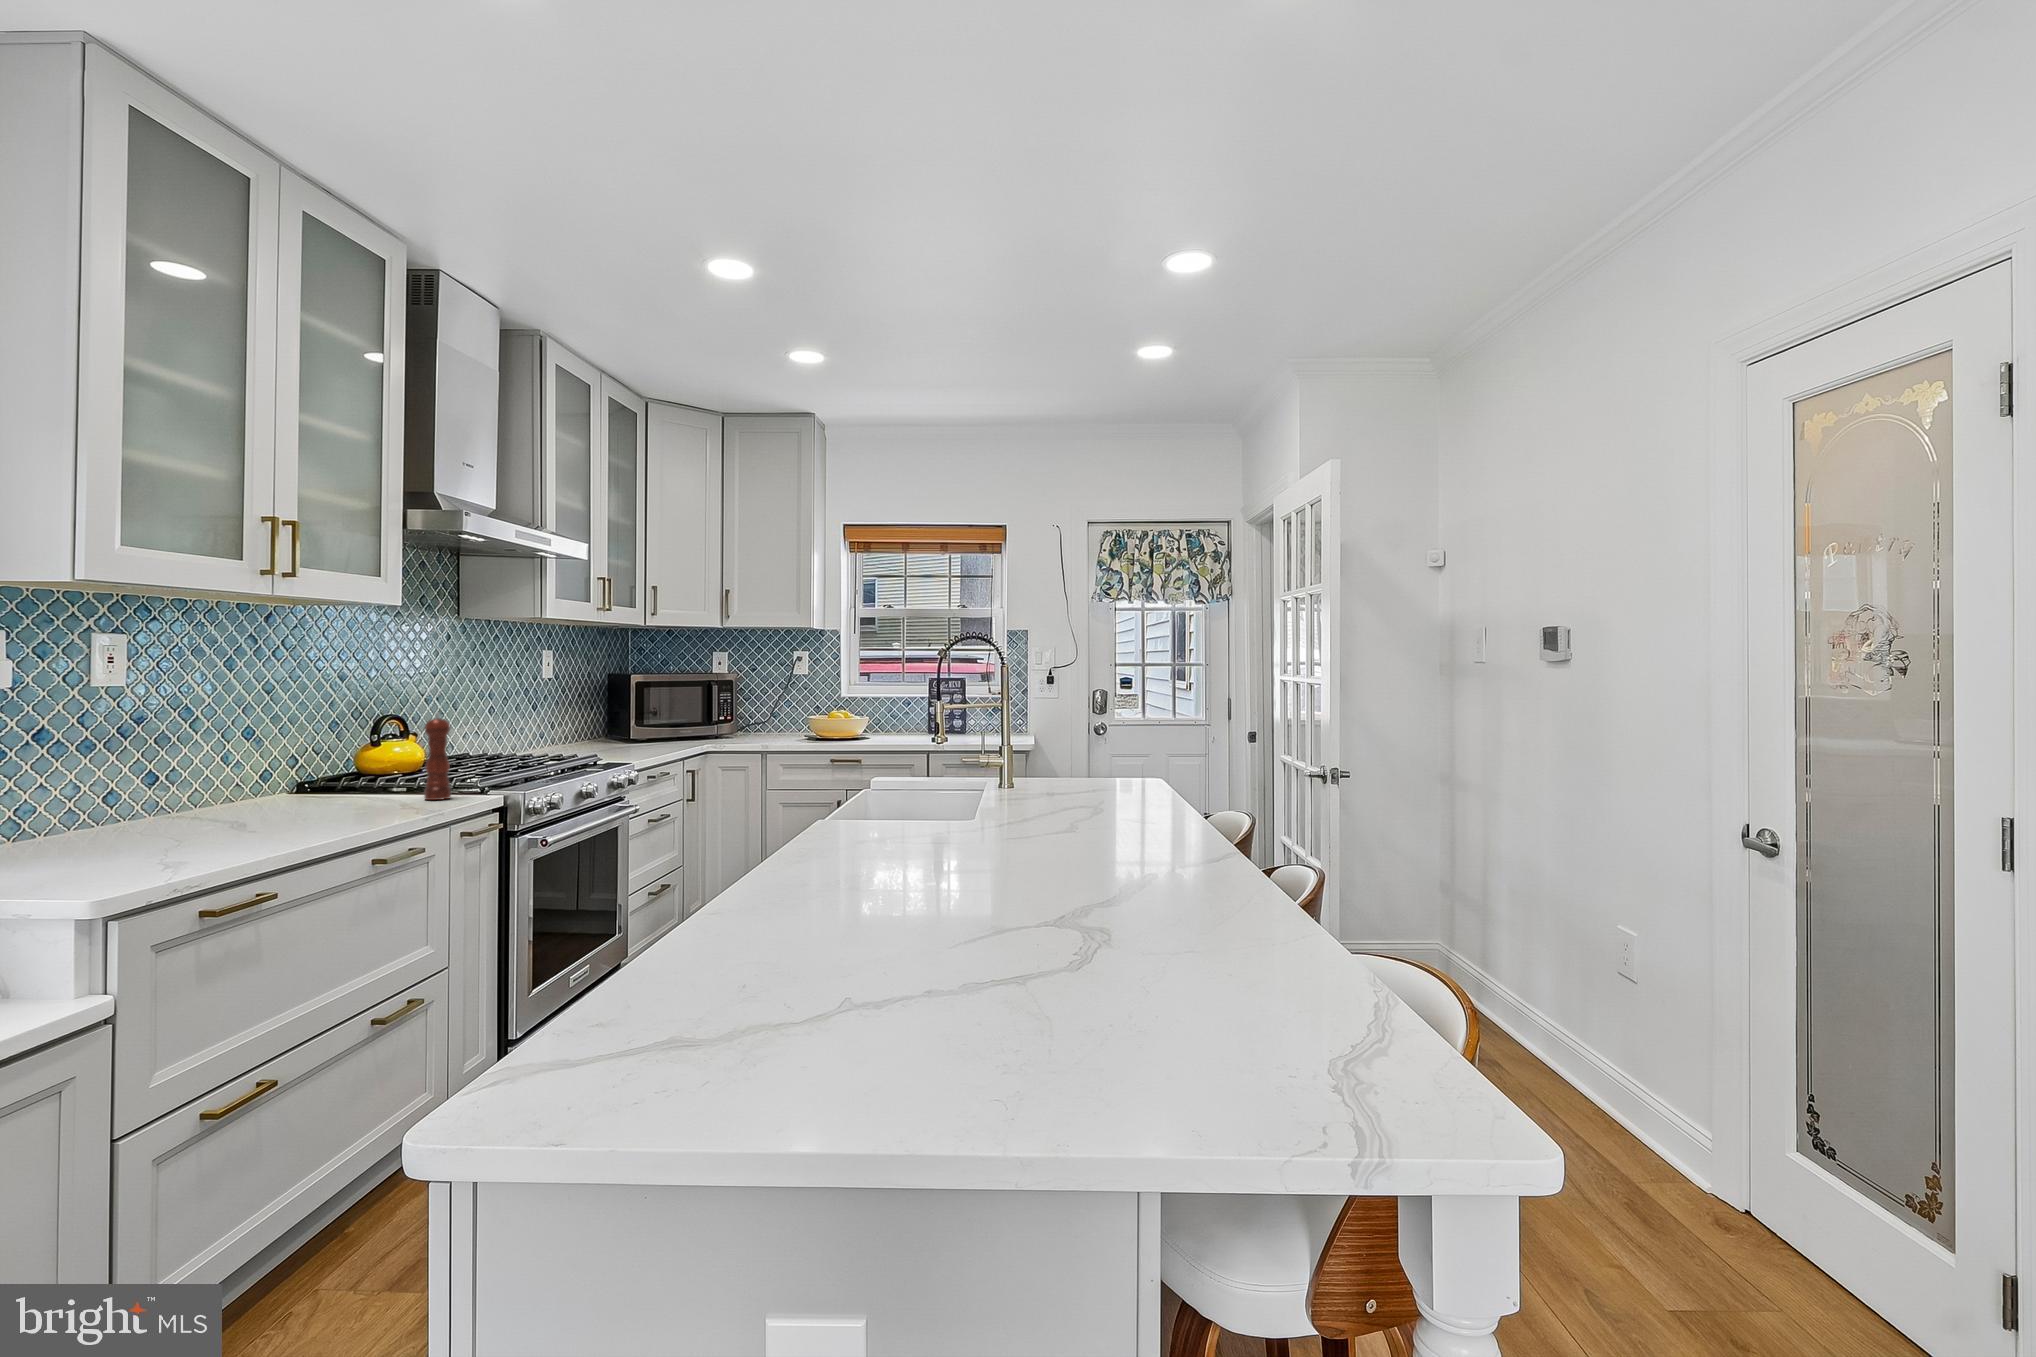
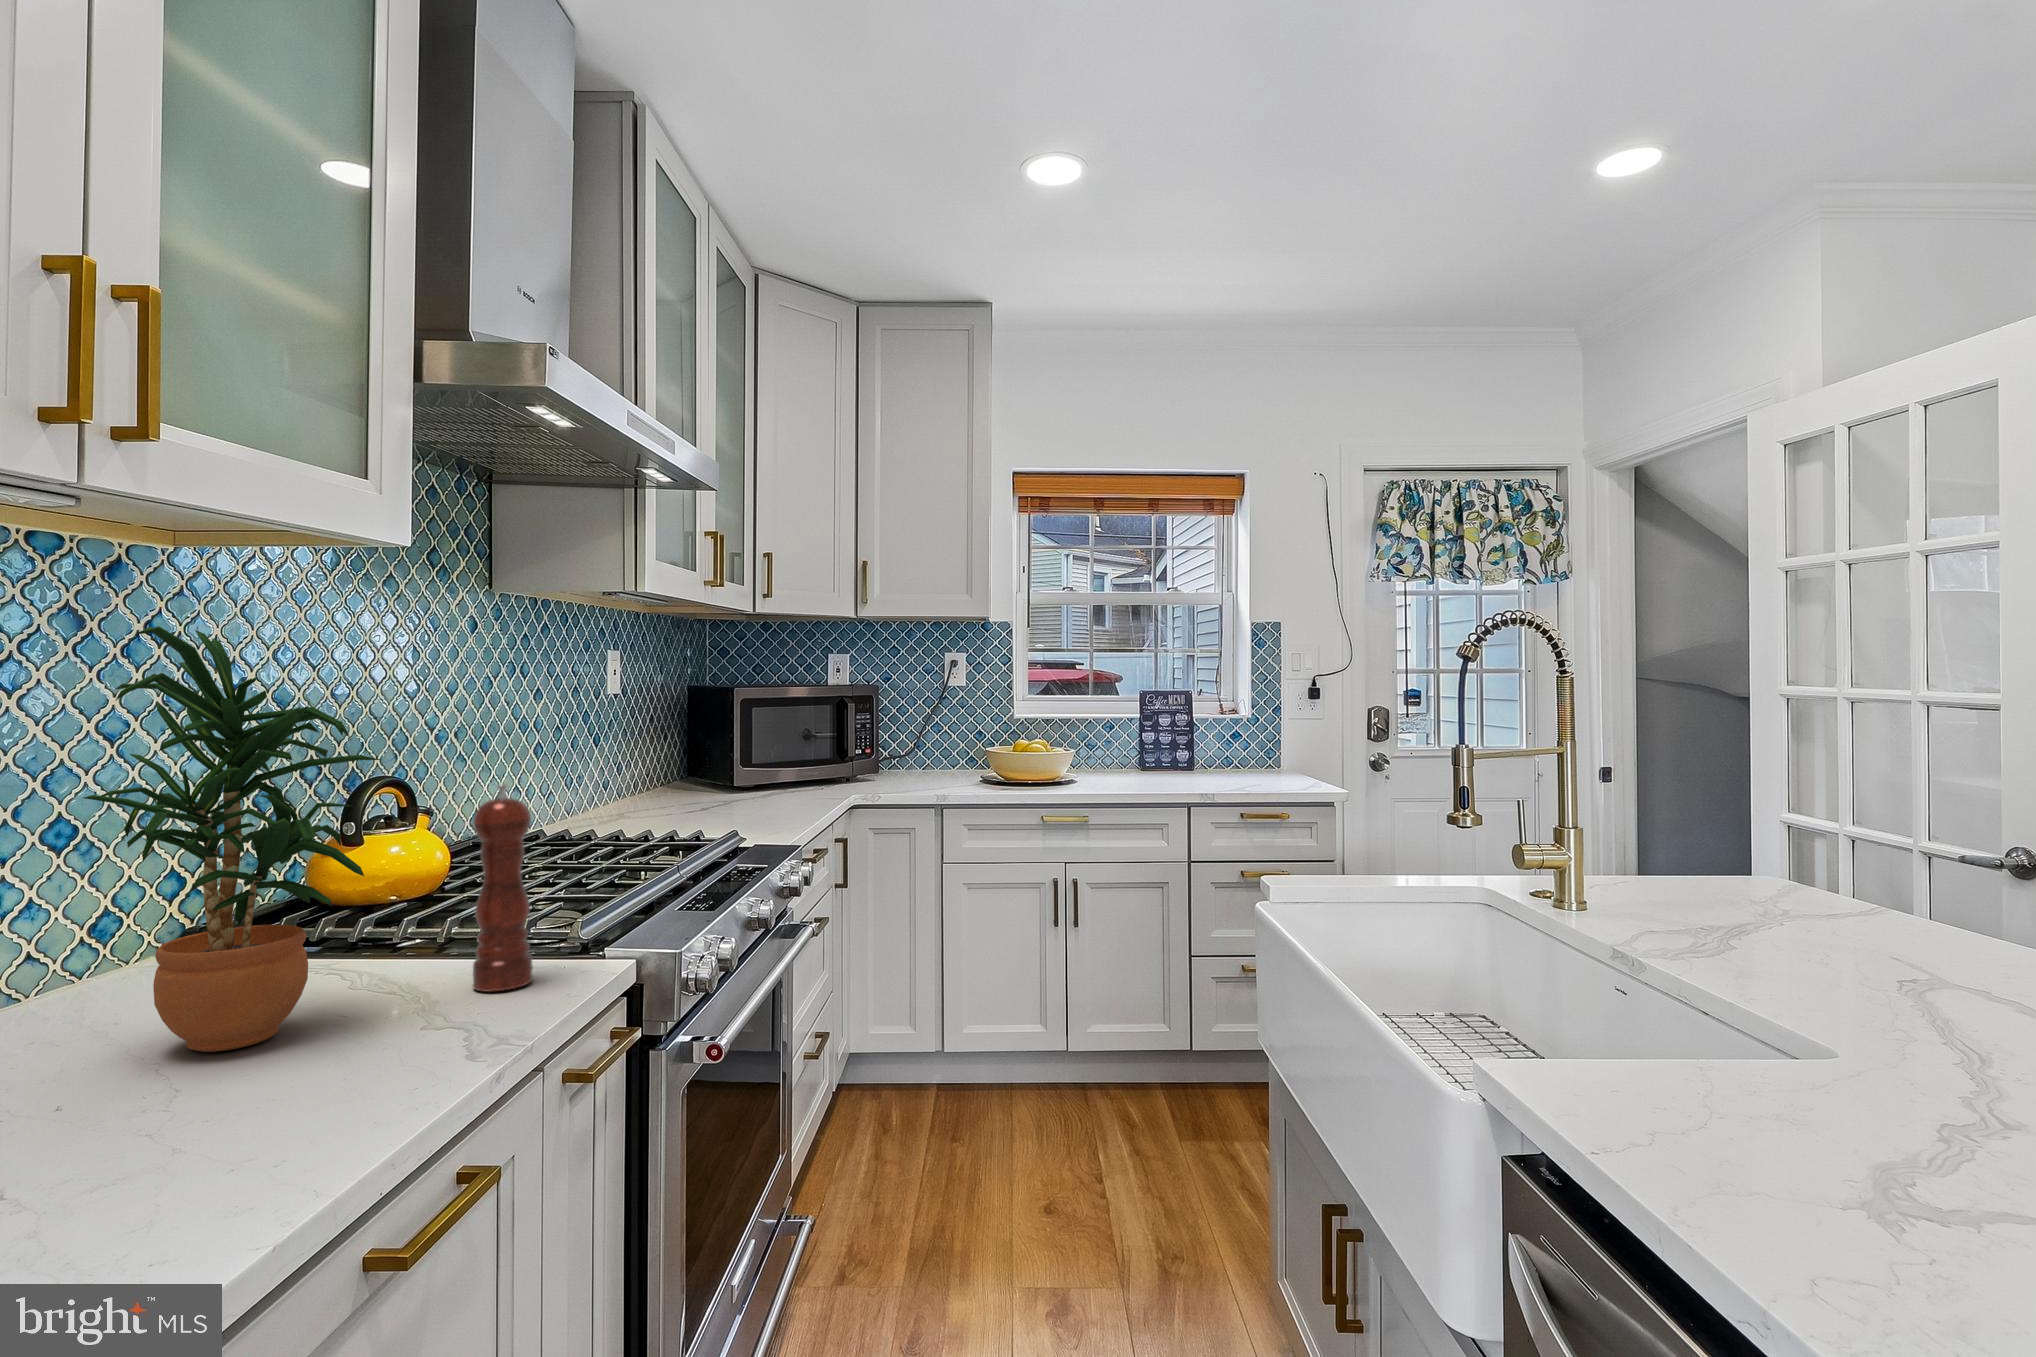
potted plant: none [269,646,385,809] -> present [84,626,380,1052]

